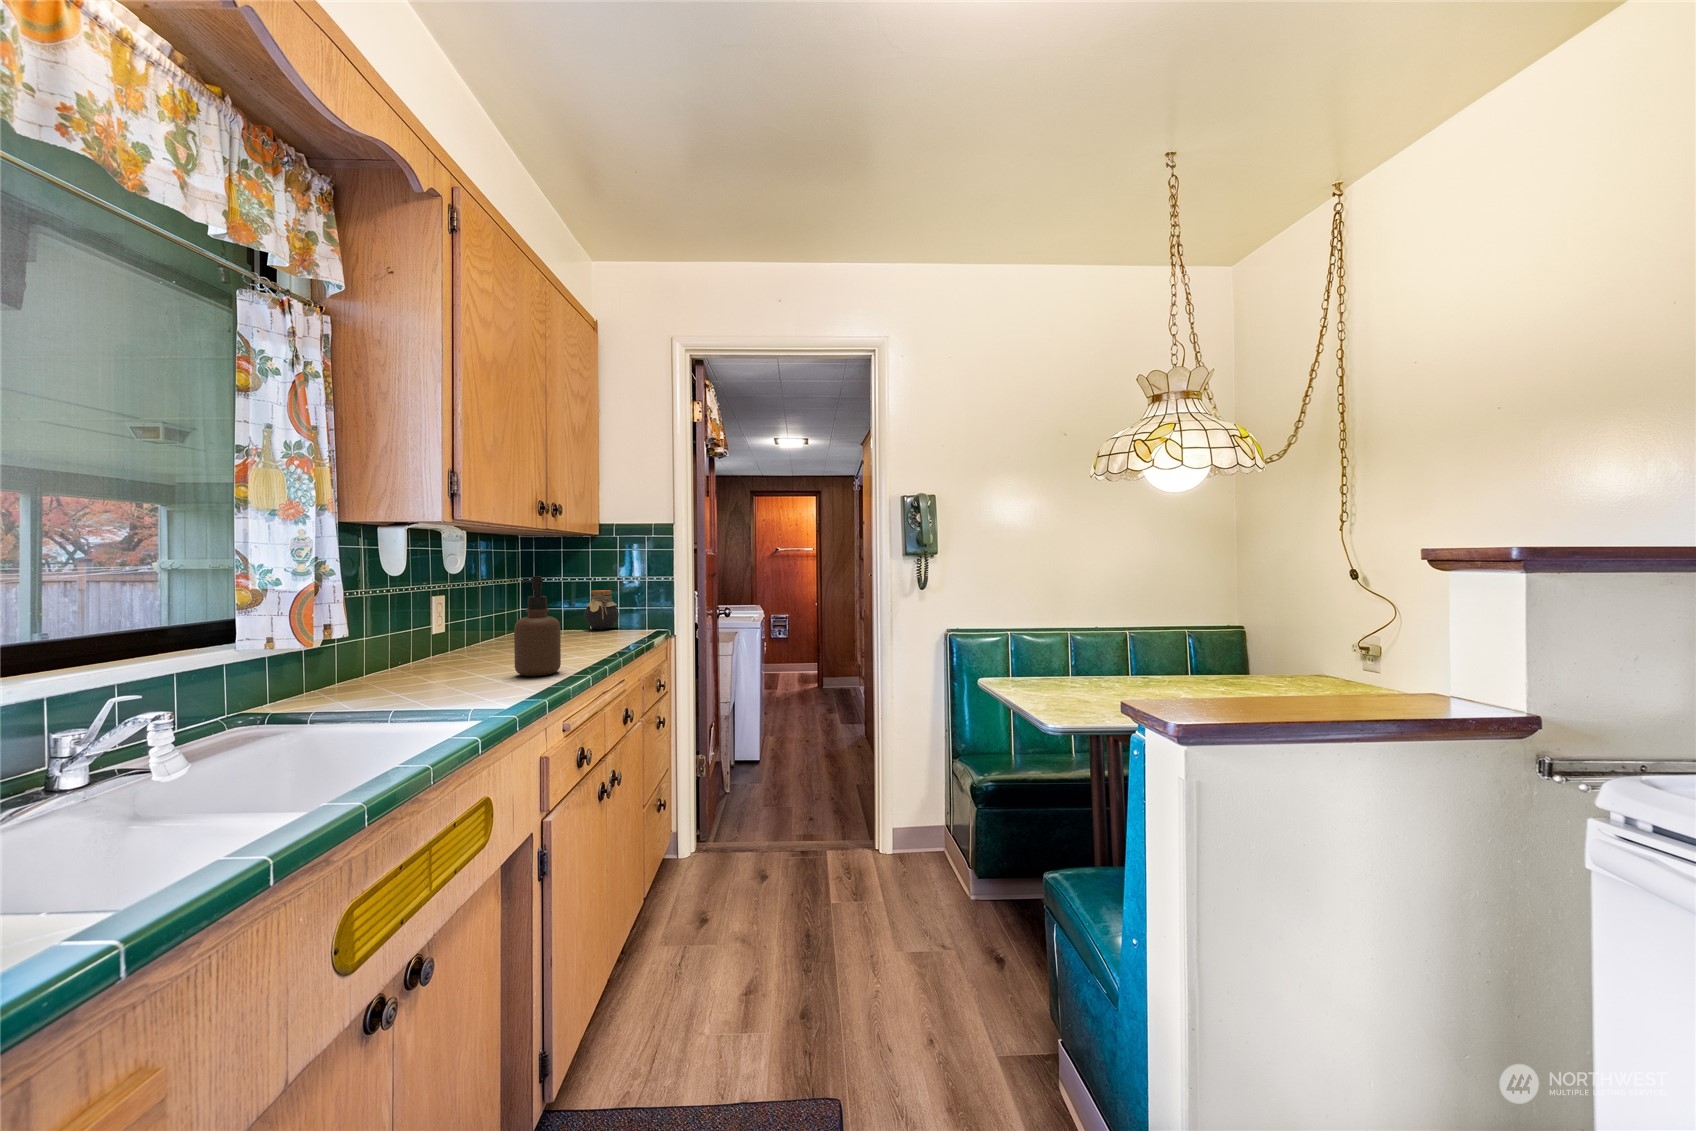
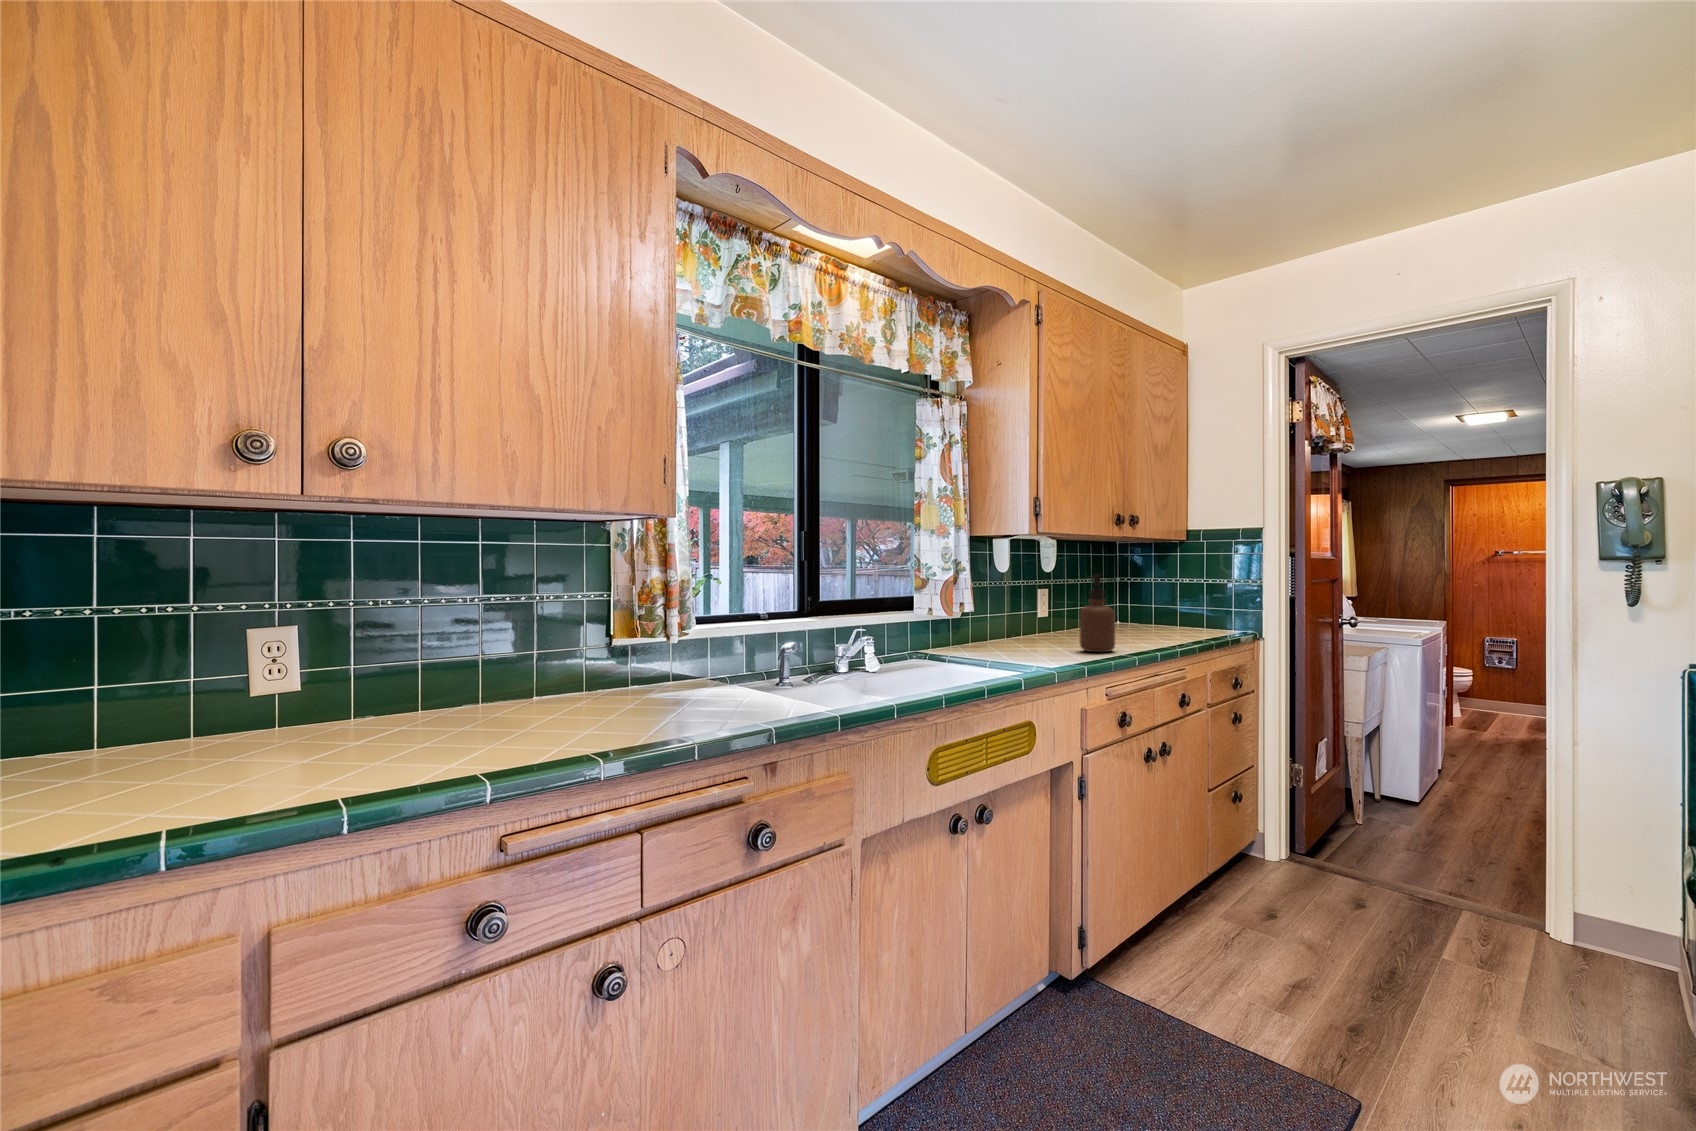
jar: present [584,590,619,630] -> none [1170,590,1202,626]

